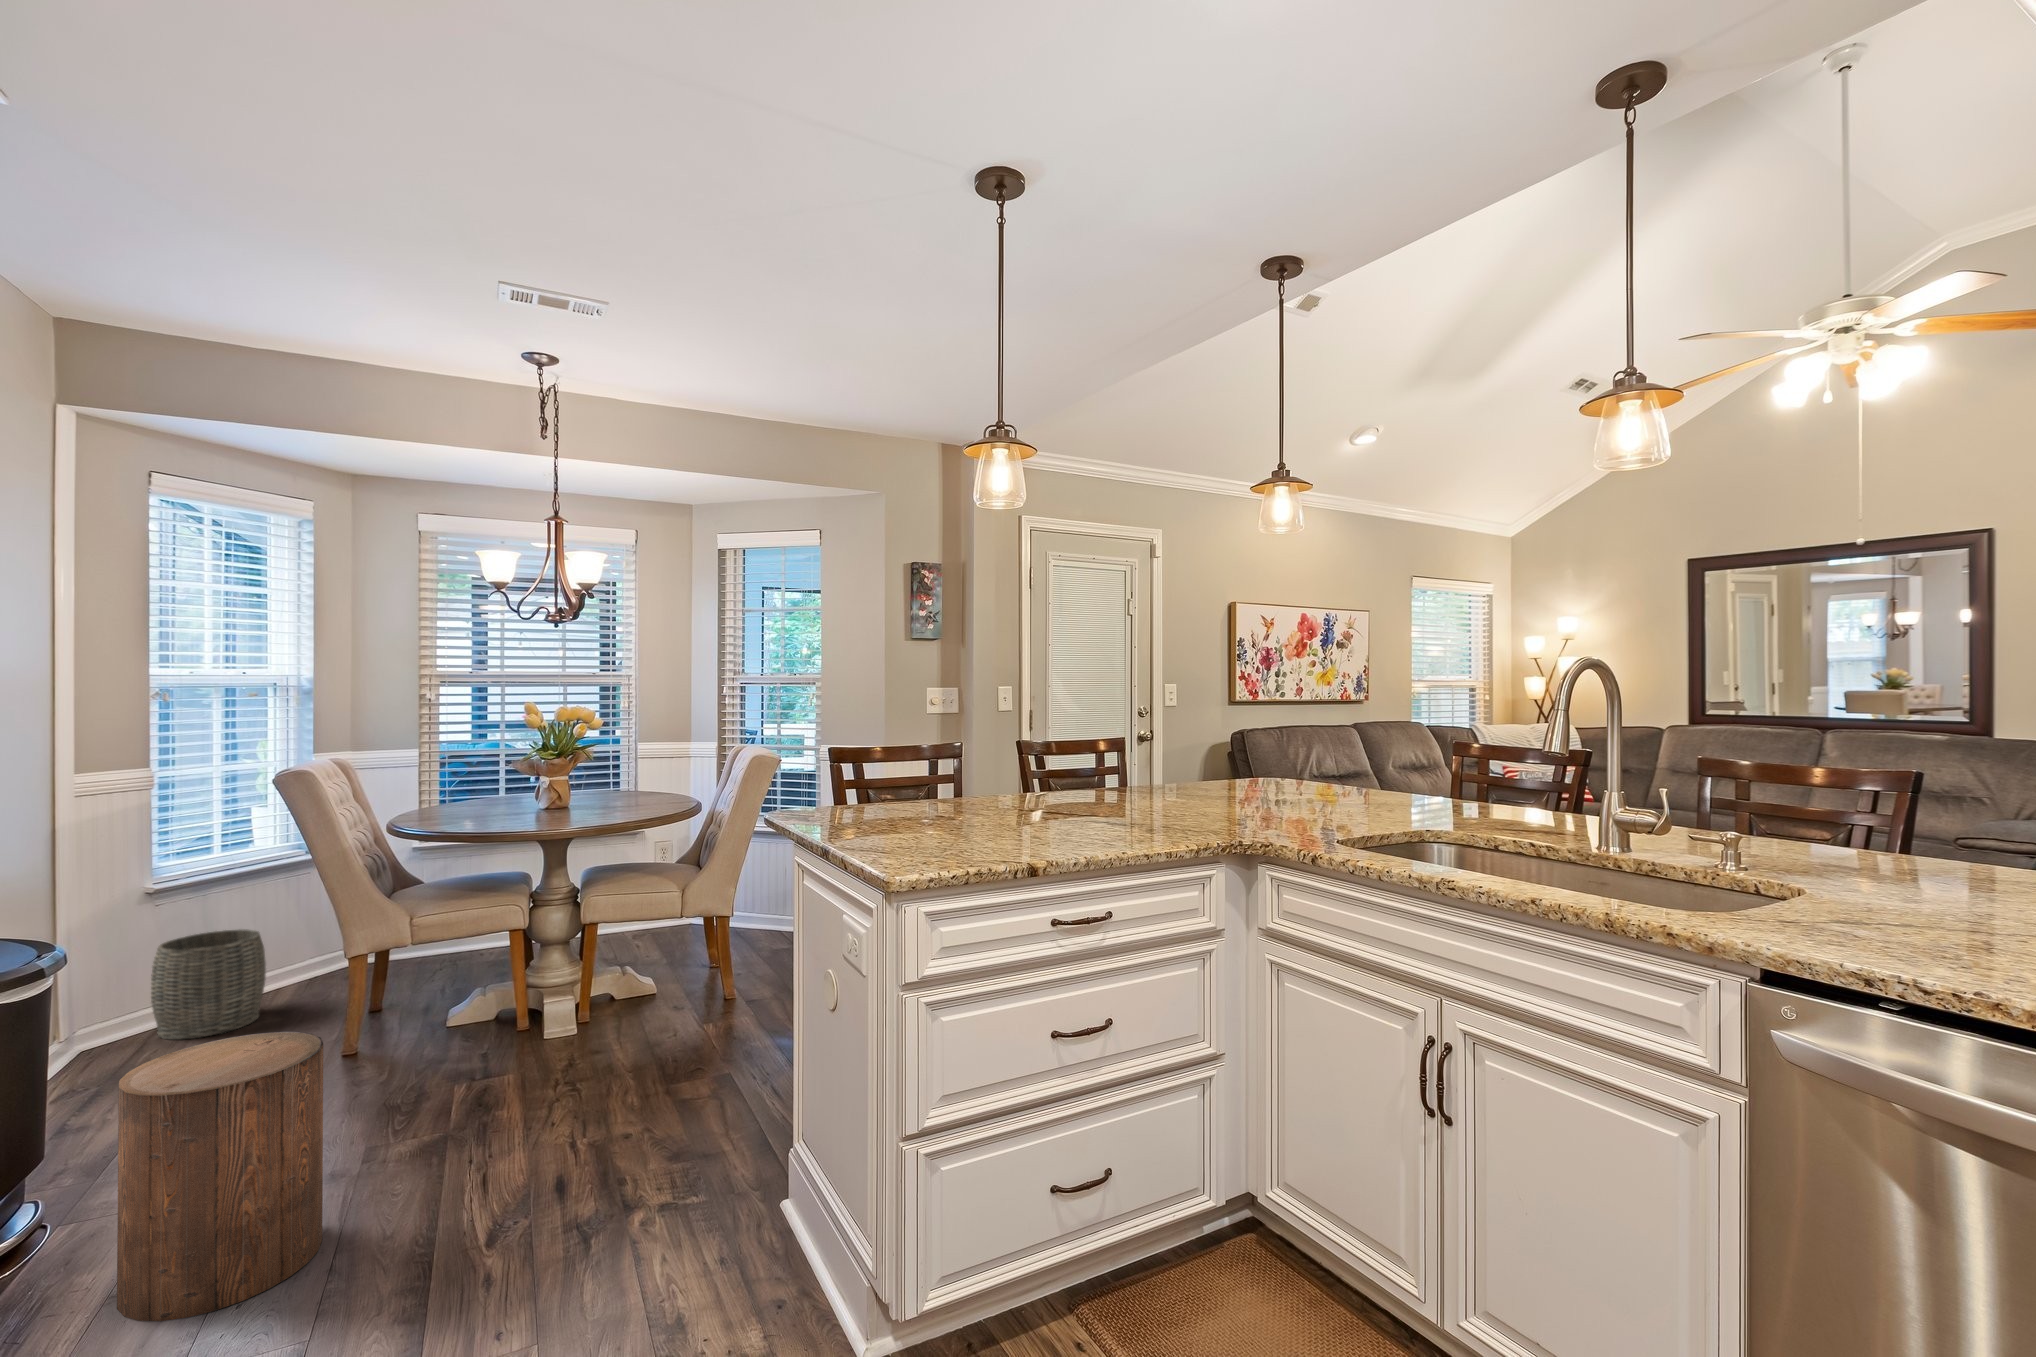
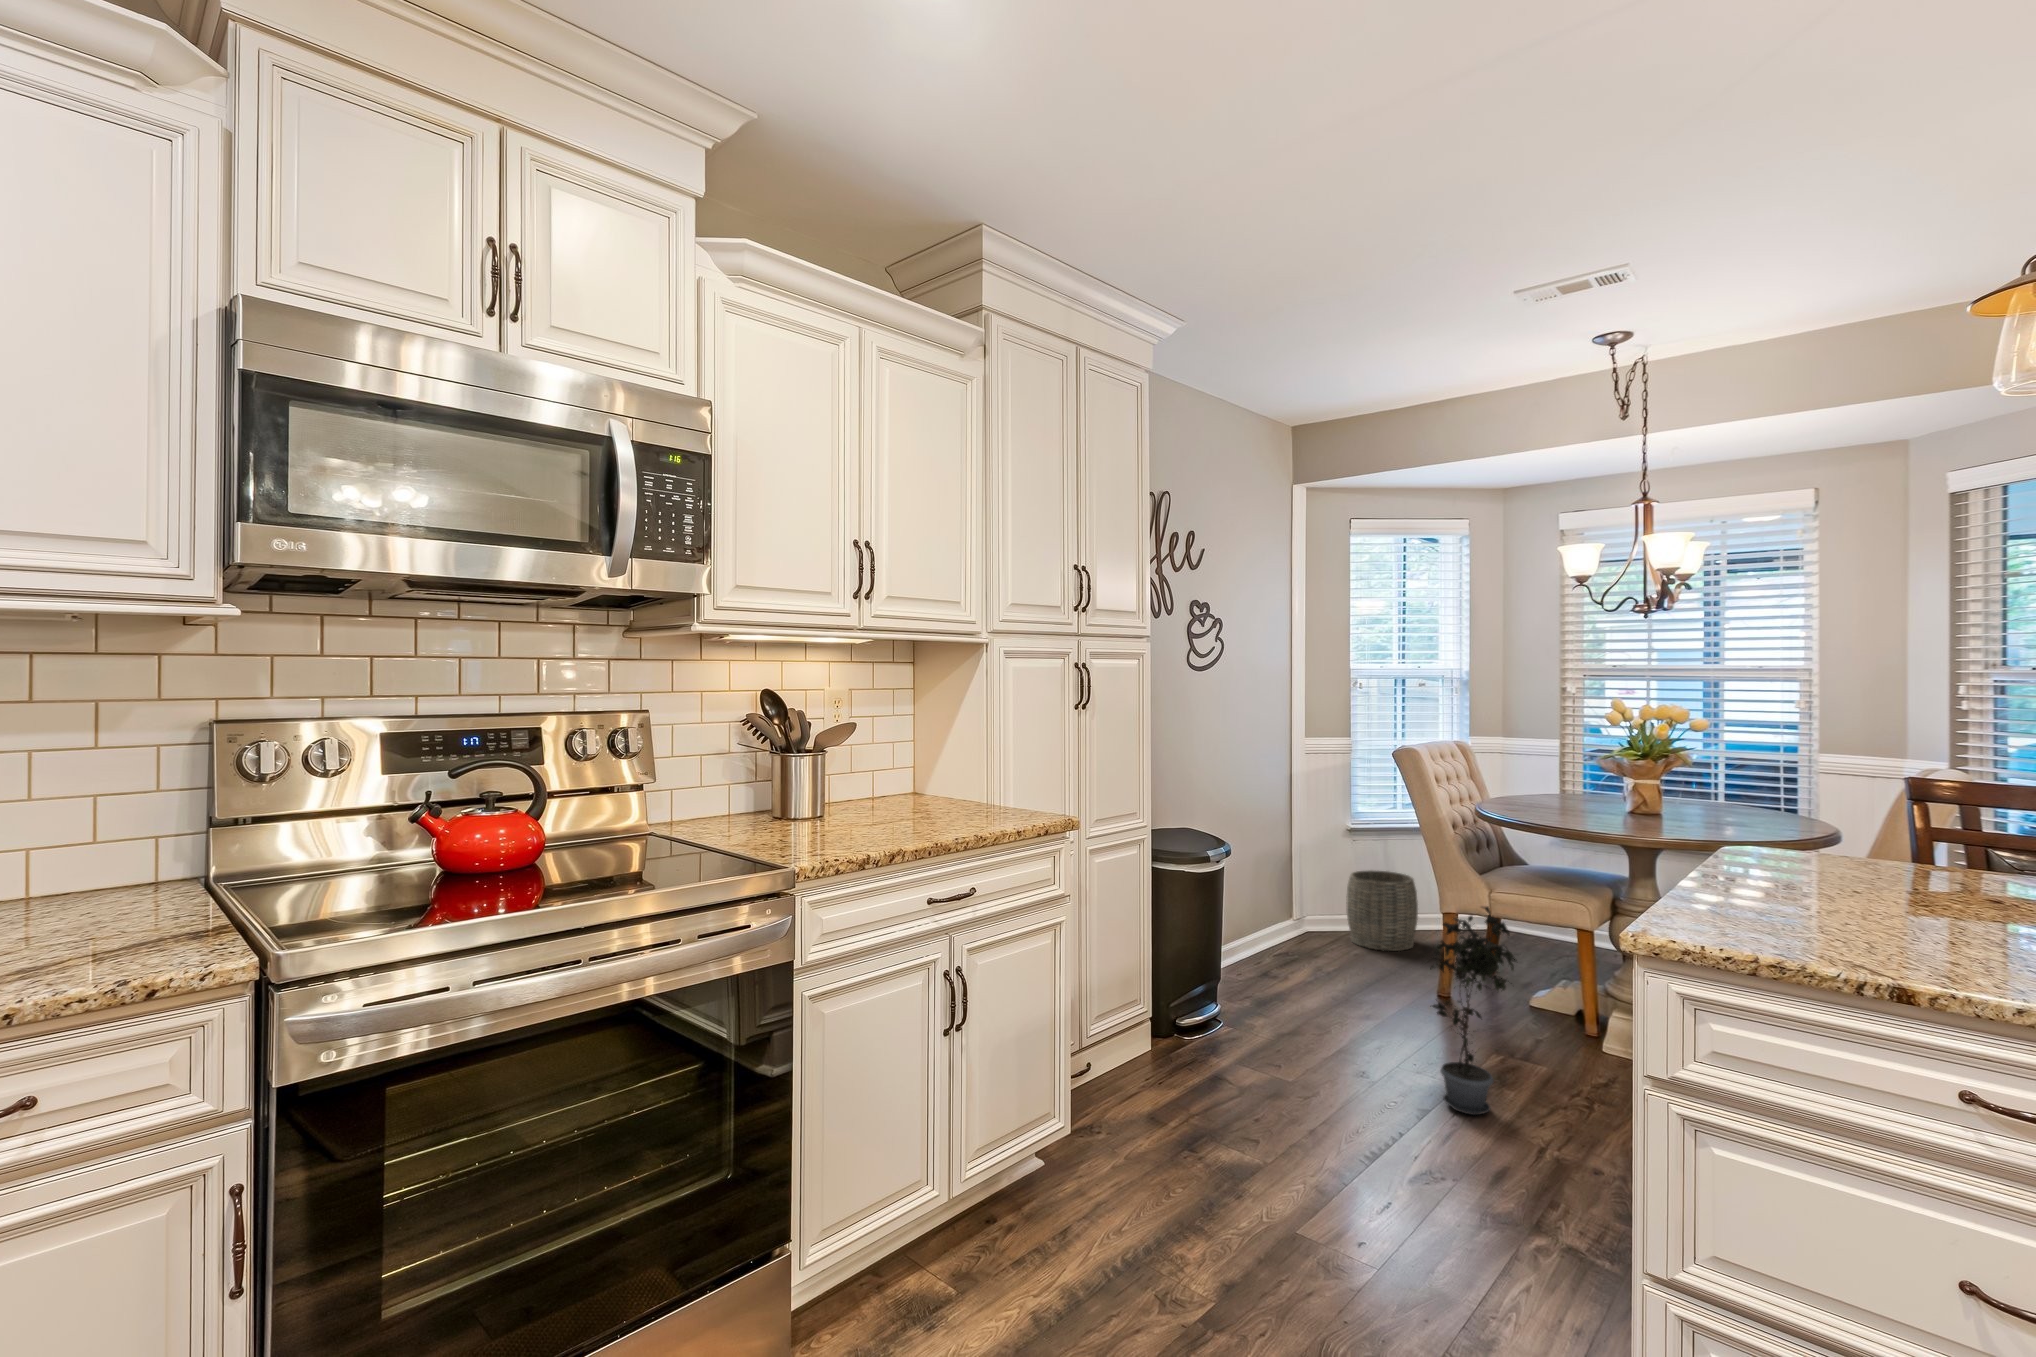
potted plant: none [428,922,550,1154] -> present [1427,907,1517,1115]
stool: present [117,1032,323,1321] -> none [1210,934,1325,1121]

